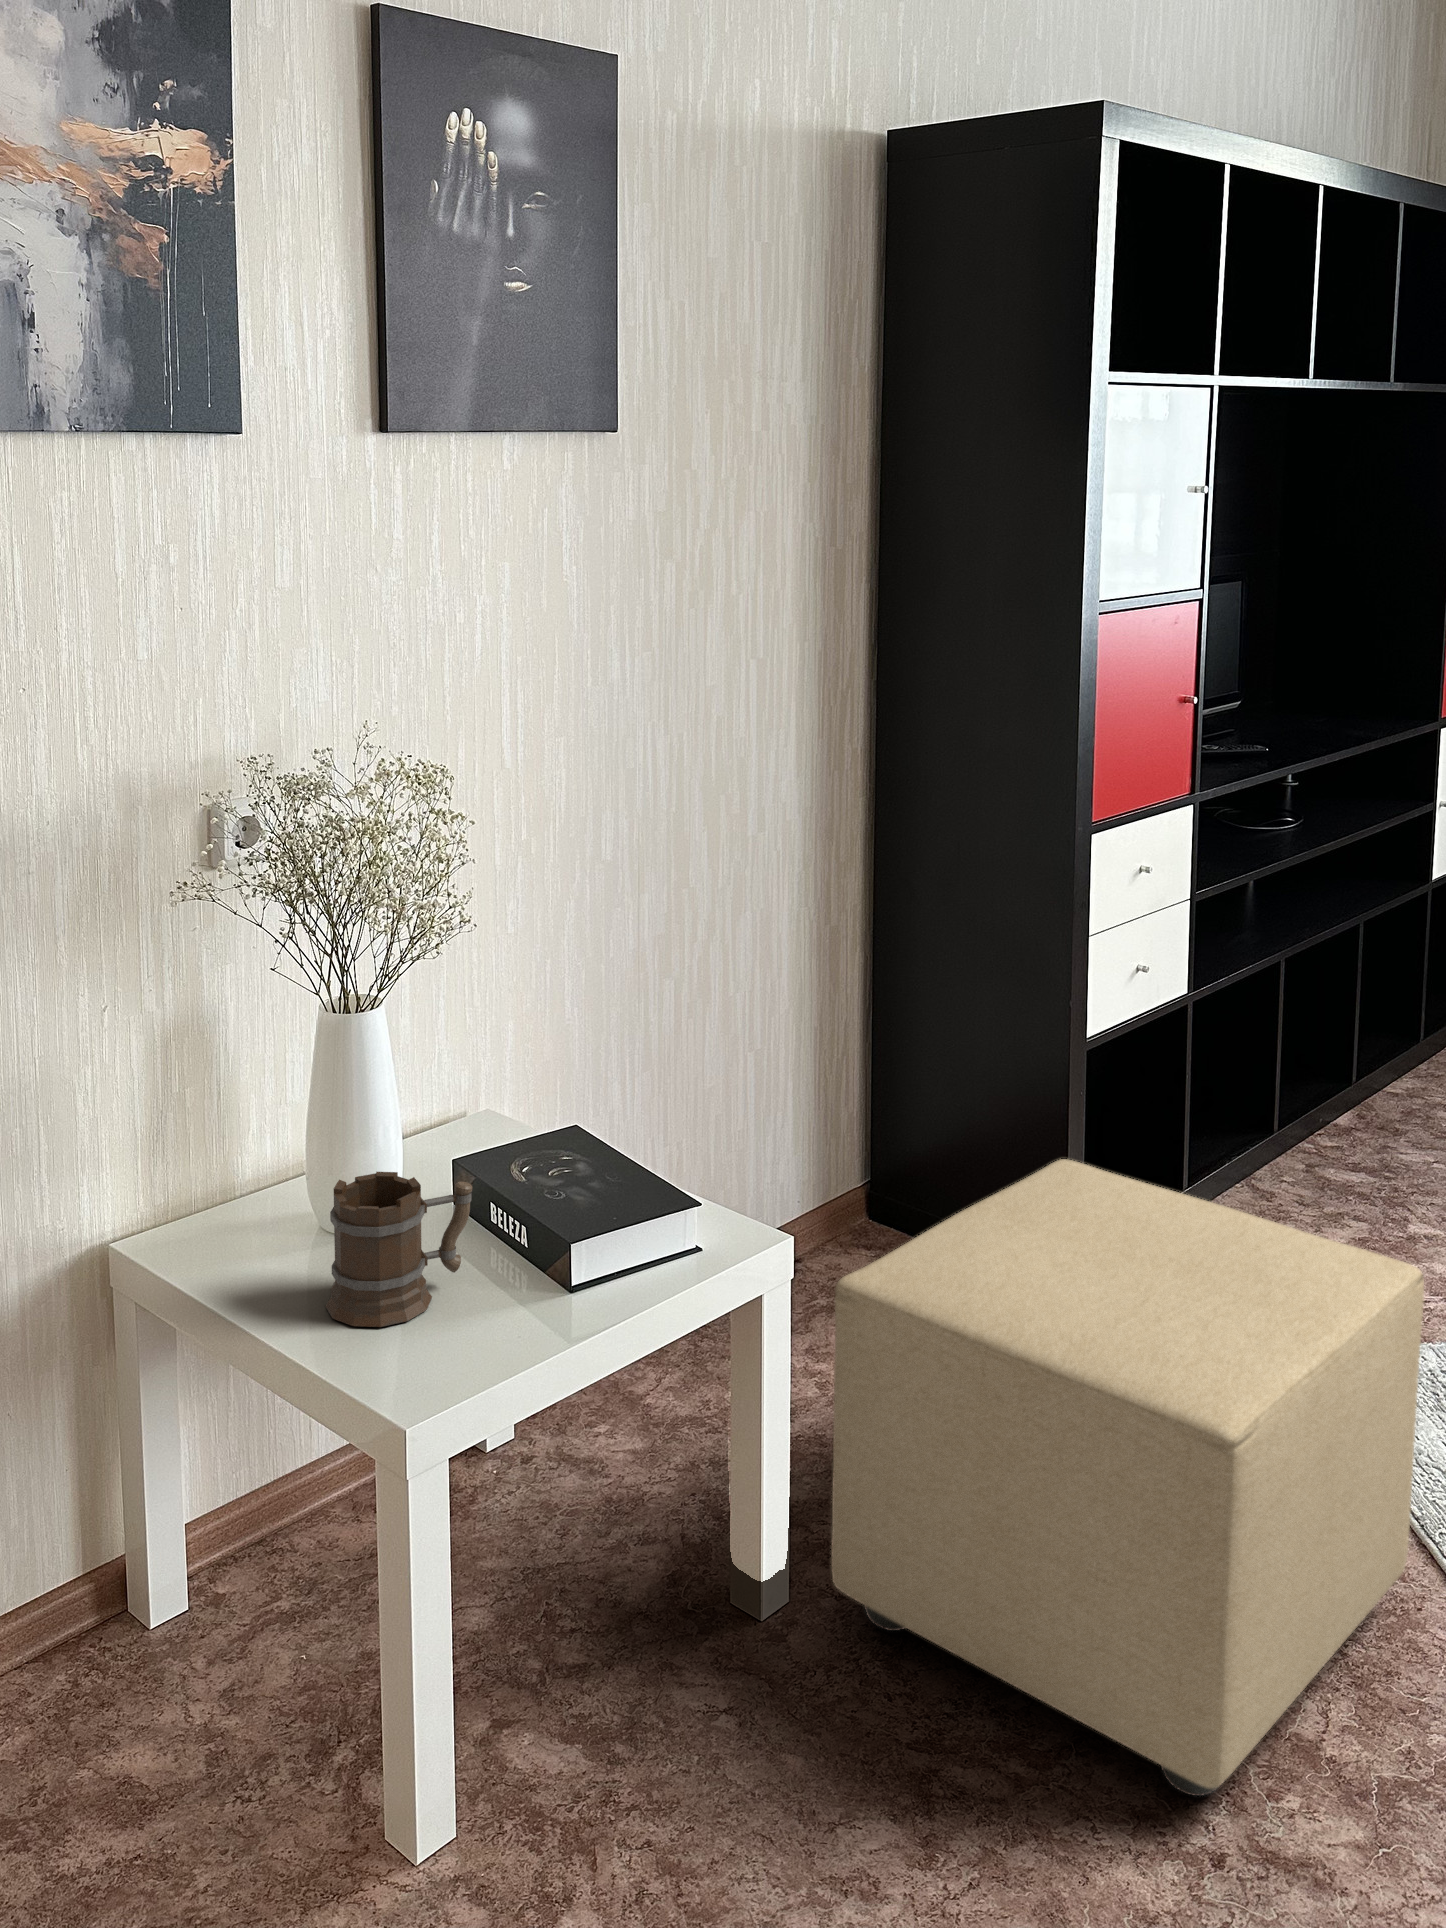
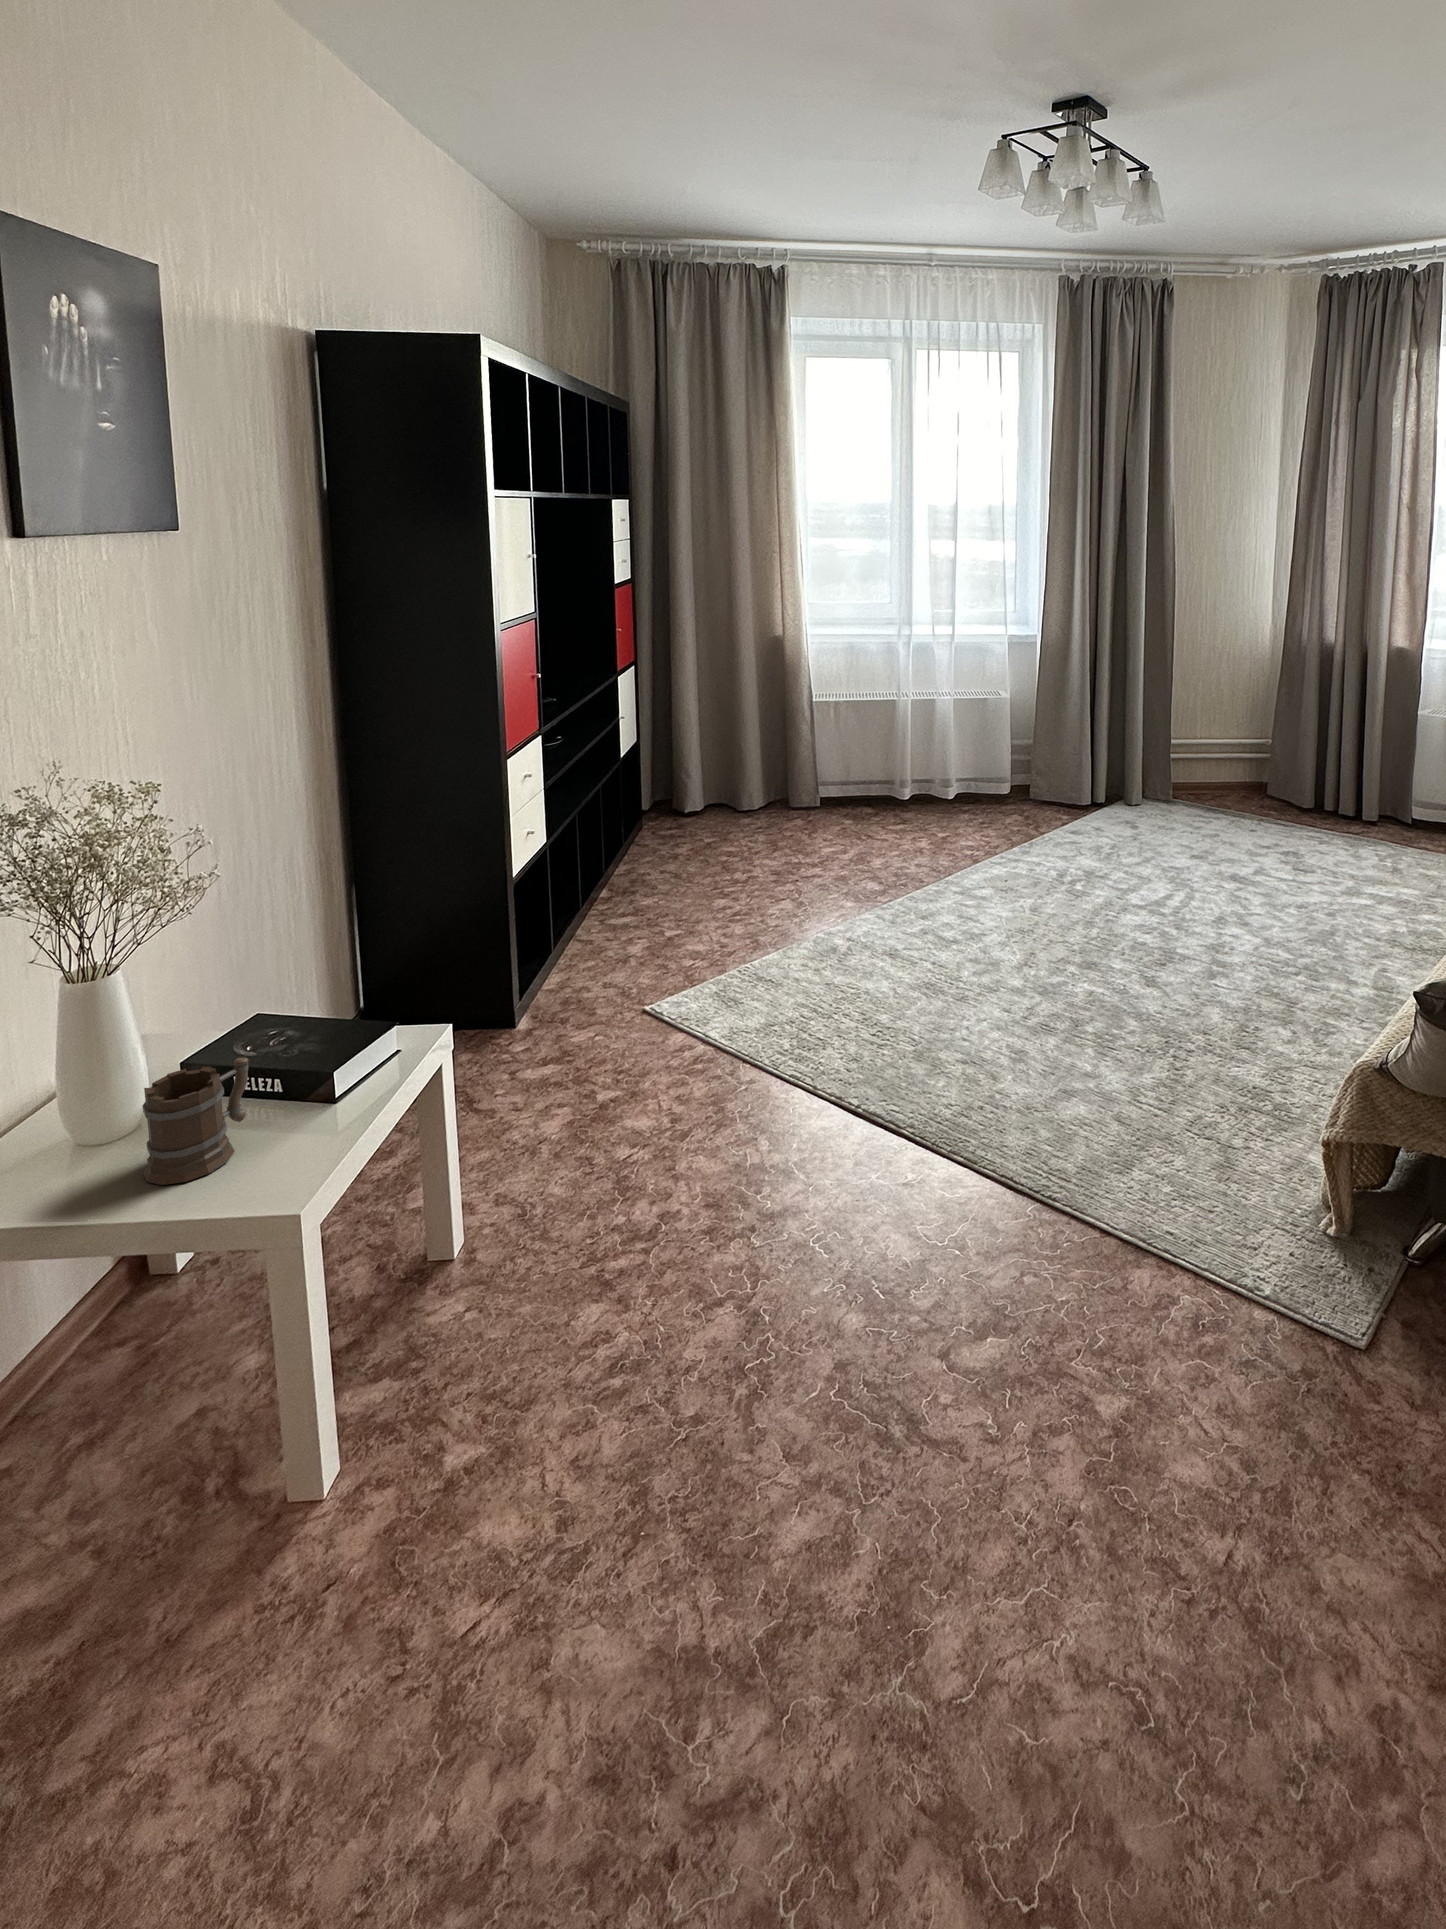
ottoman: present [831,1159,1424,1796] -> none [485,930,763,1225]

